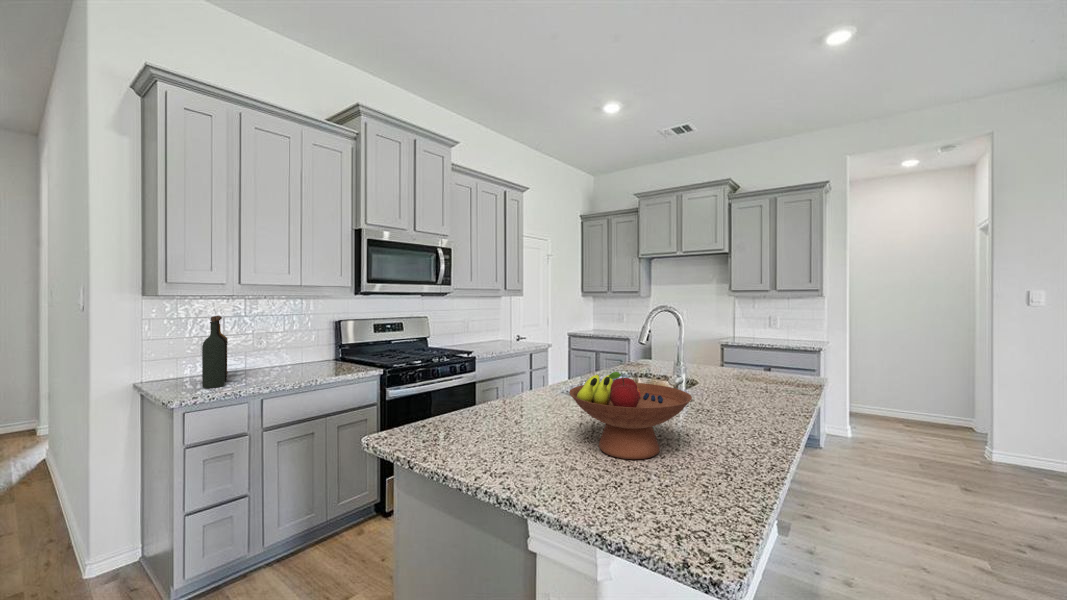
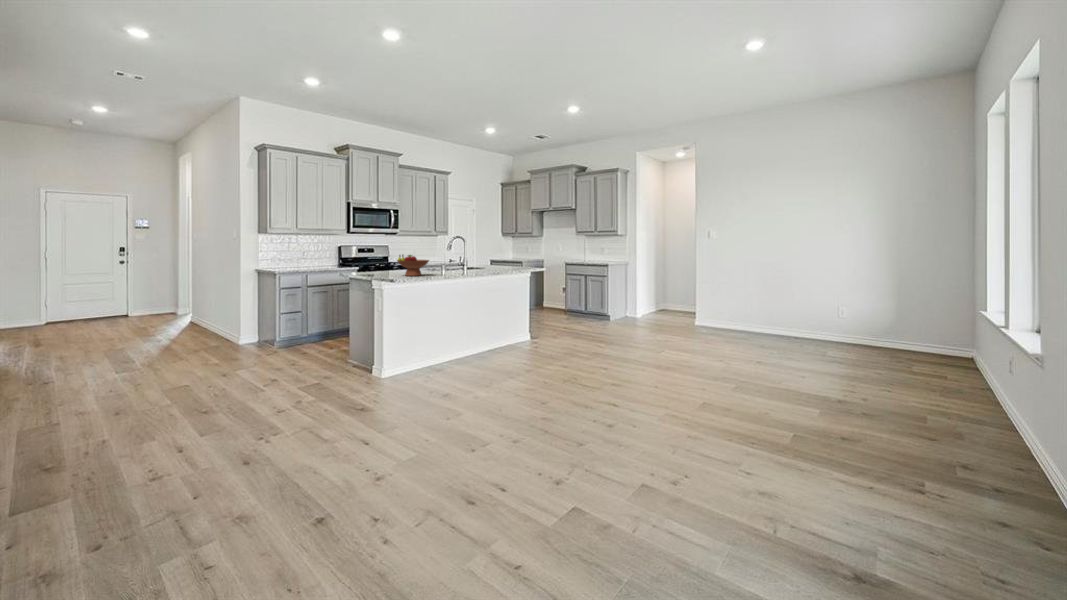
bottle: present [202,316,228,388] -> none [287,241,297,268]

